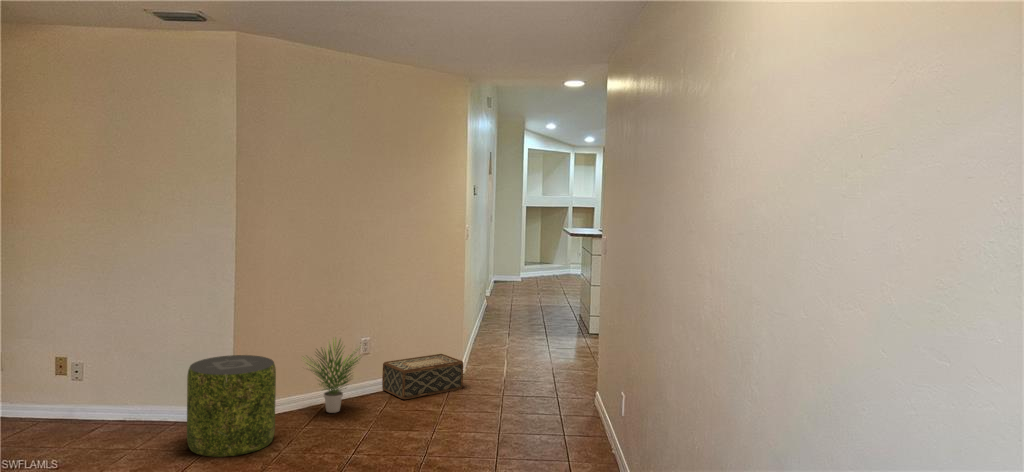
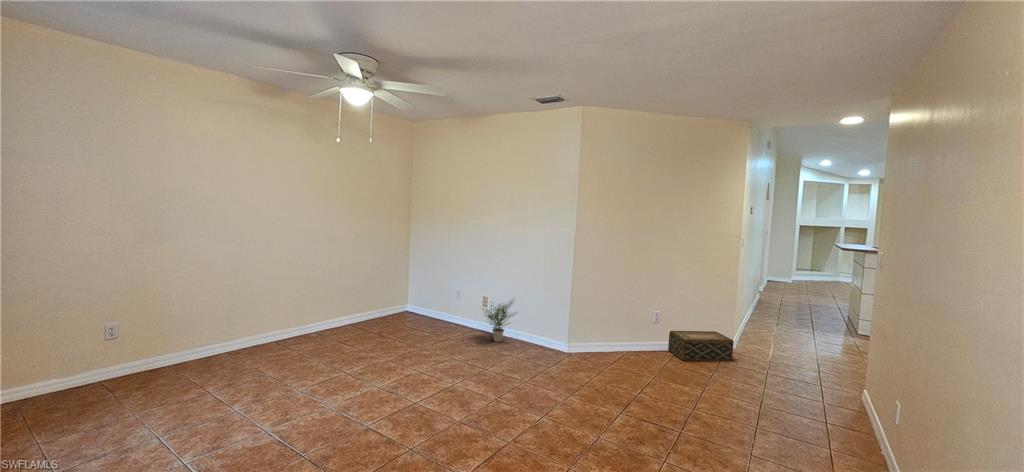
potted plant: present [310,338,358,413] -> present [483,302,514,342]
pouf: present [187,355,276,457] -> none [539,311,593,376]

